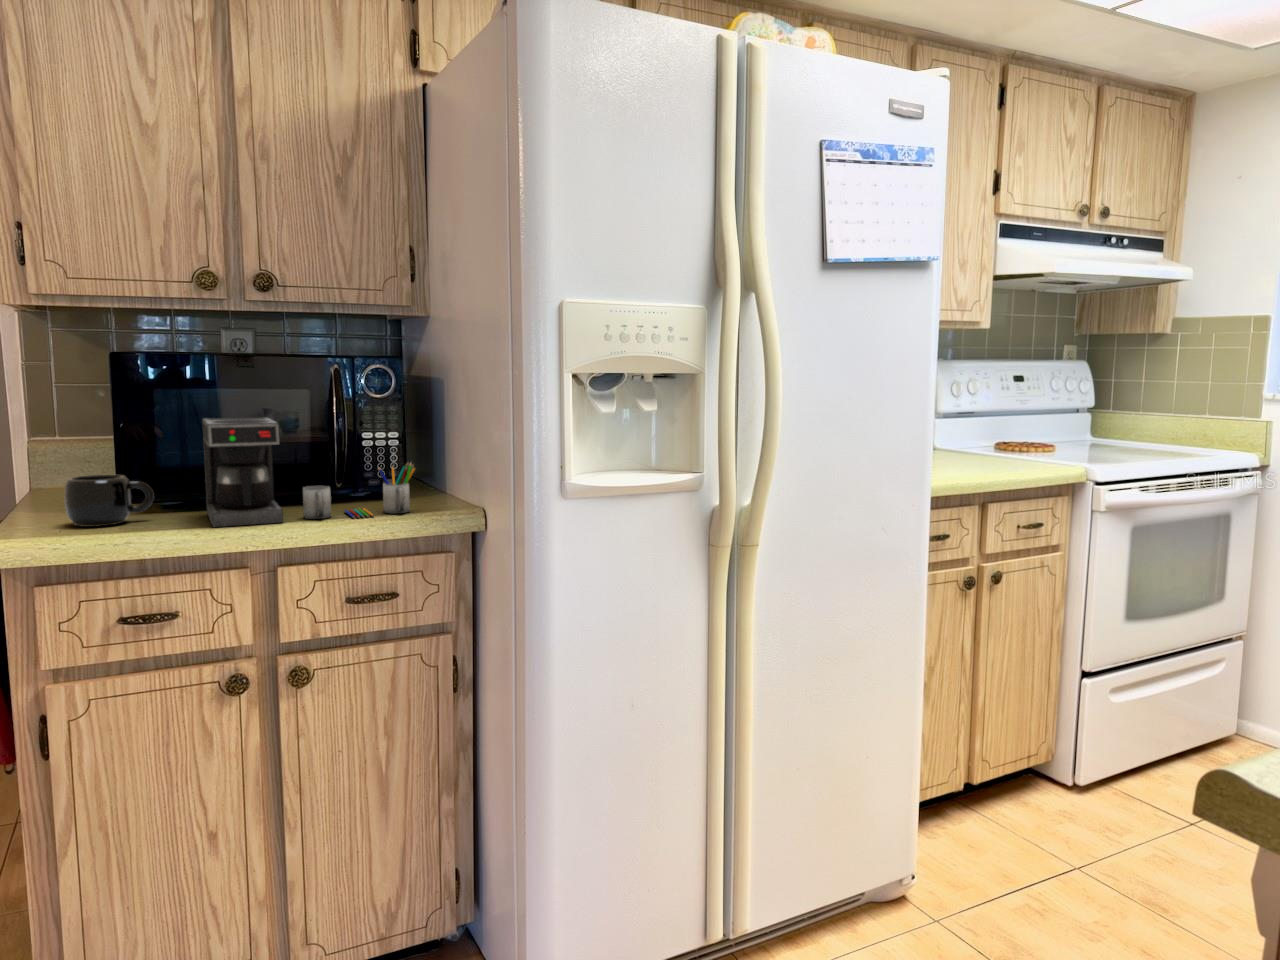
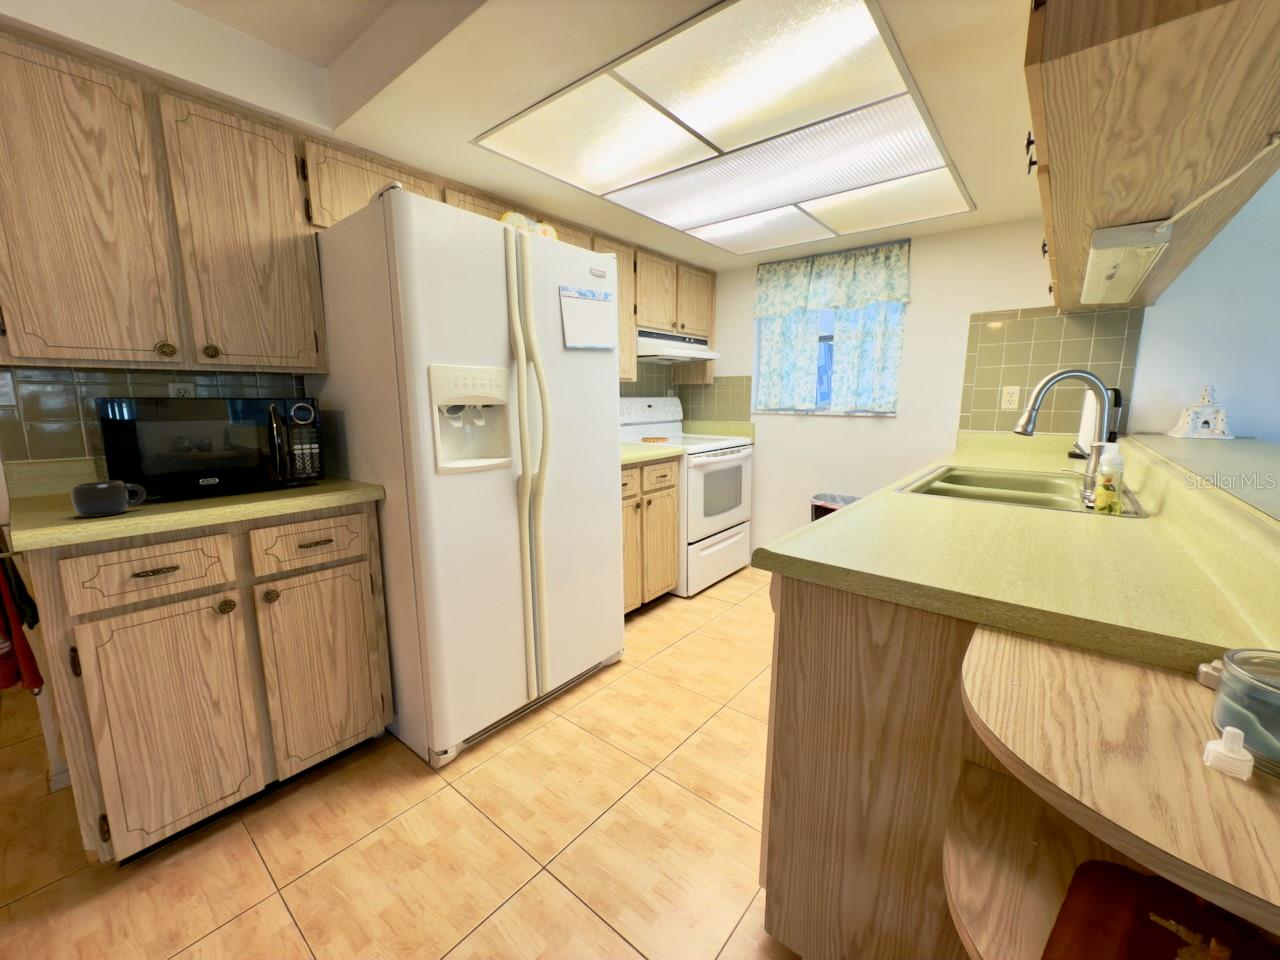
coffee maker: present [202,417,415,527] -> none [179,438,338,509]

